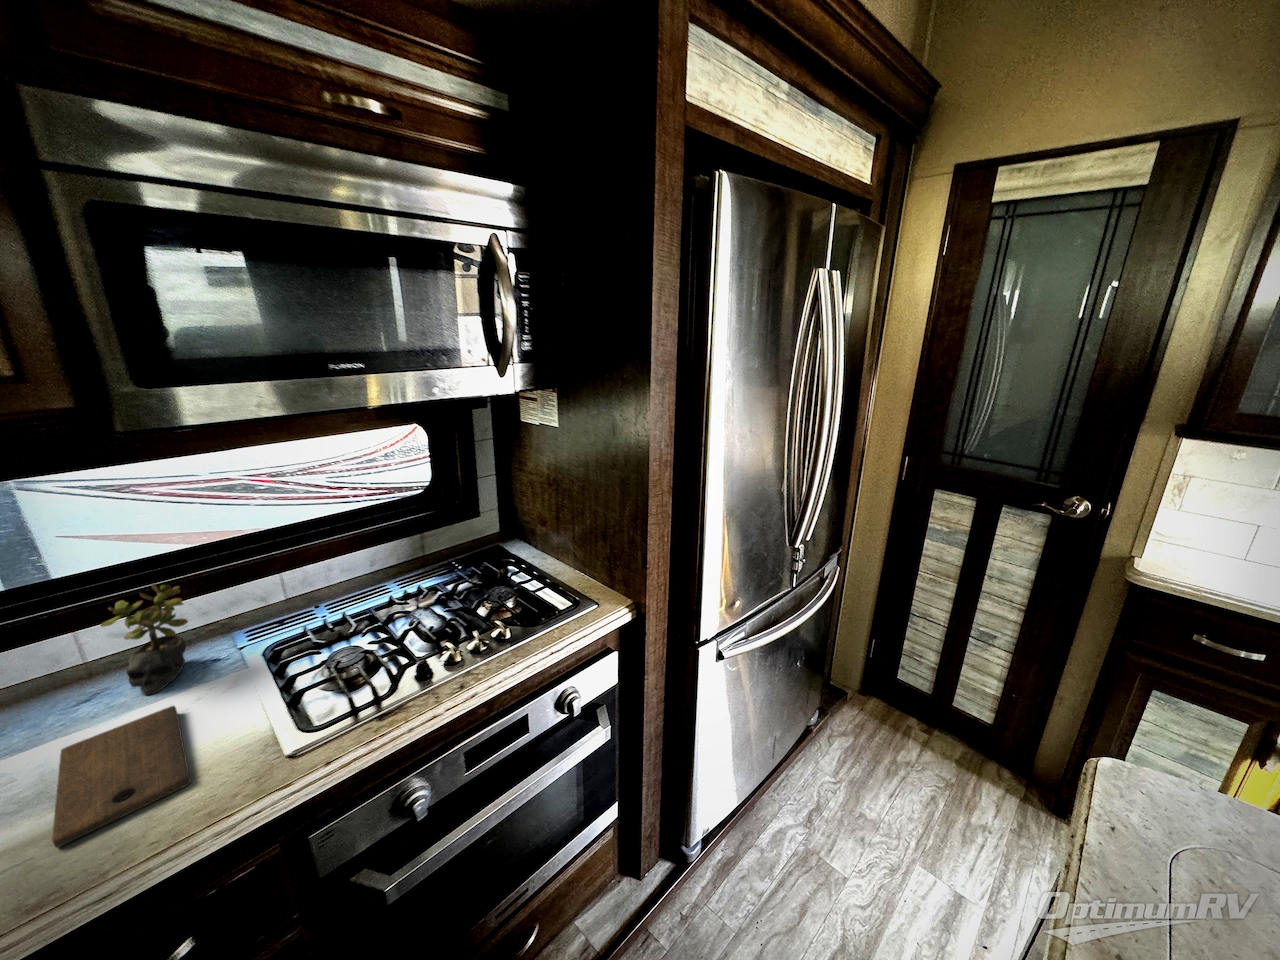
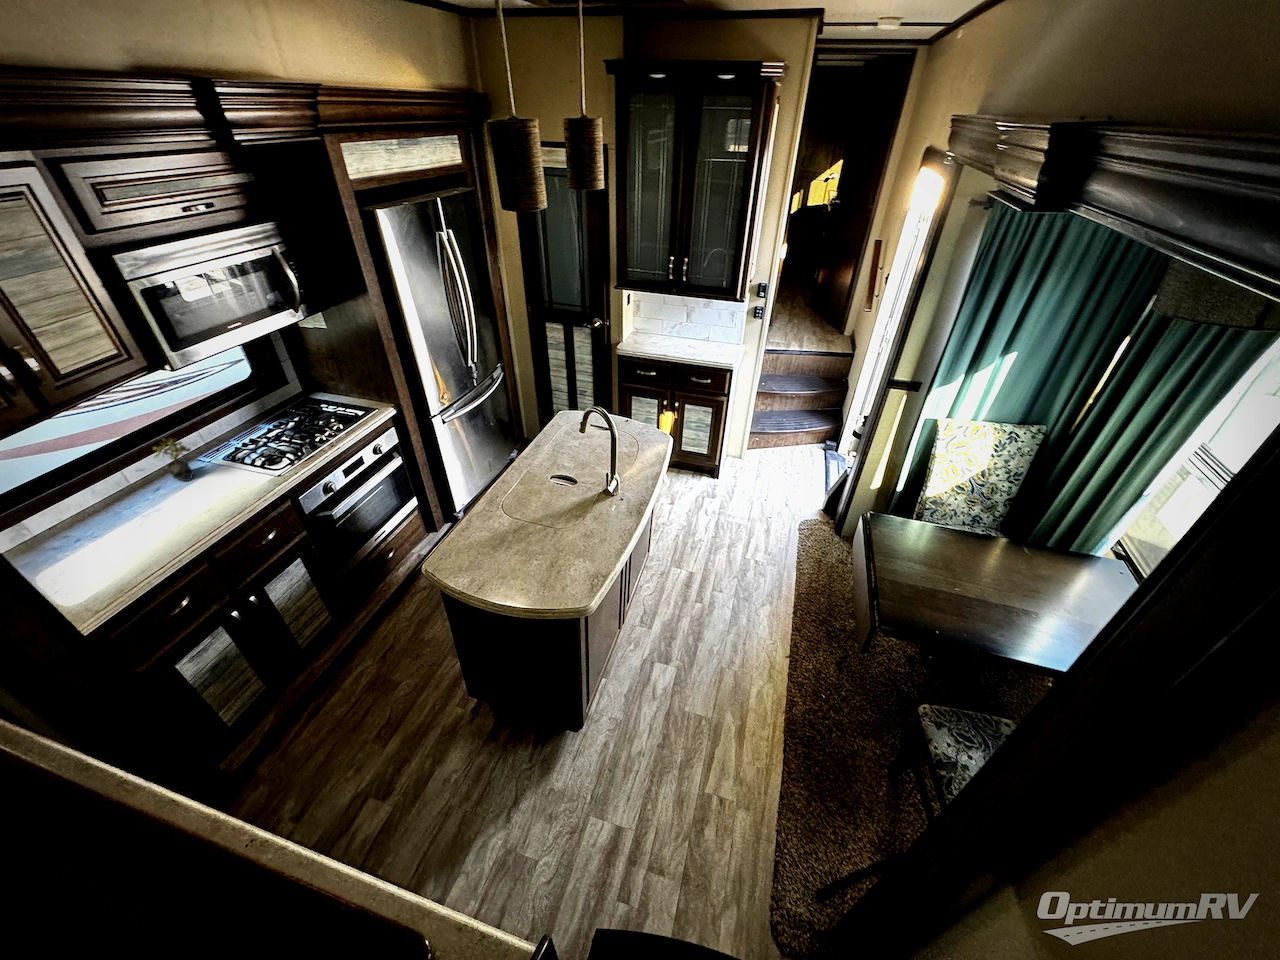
cutting board: present [52,706,190,847] -> none [183,477,250,505]

